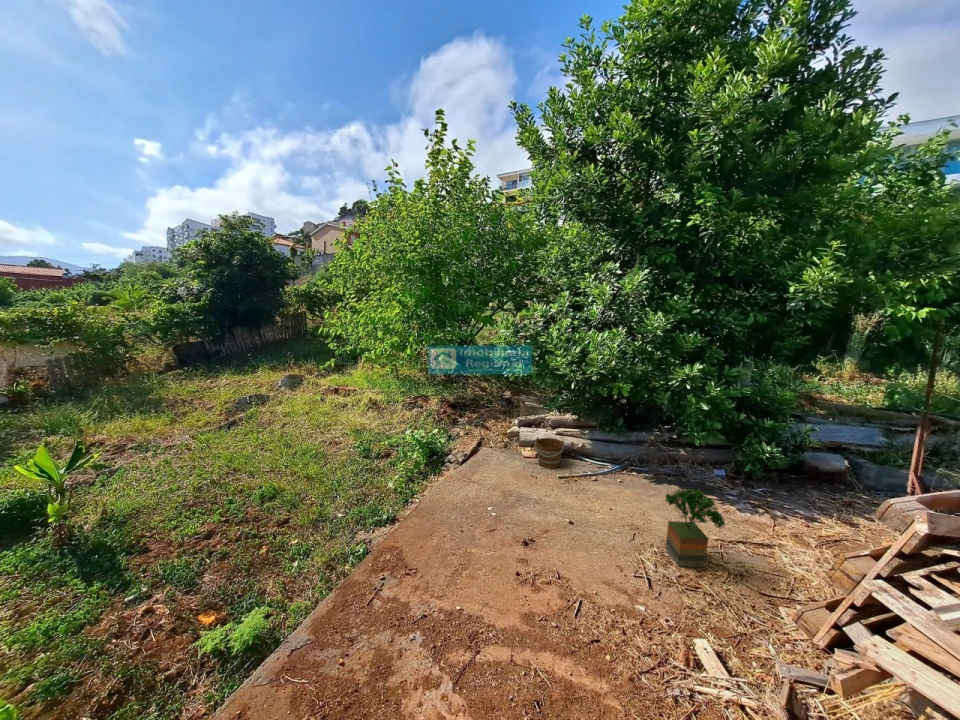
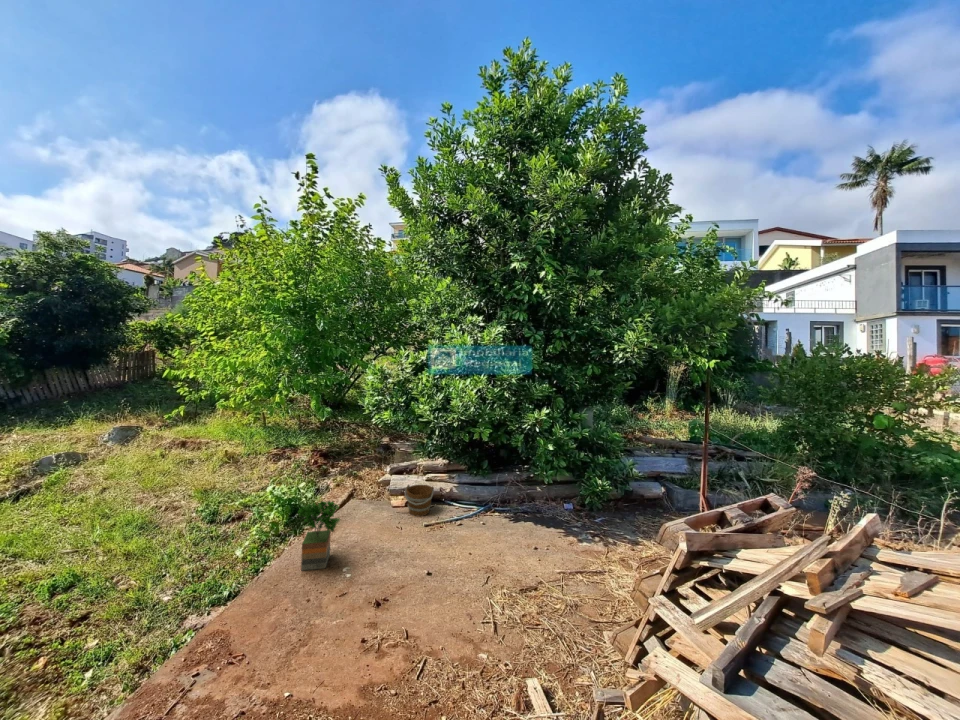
potted tree: present [665,489,725,567] -> present [298,501,340,571]

